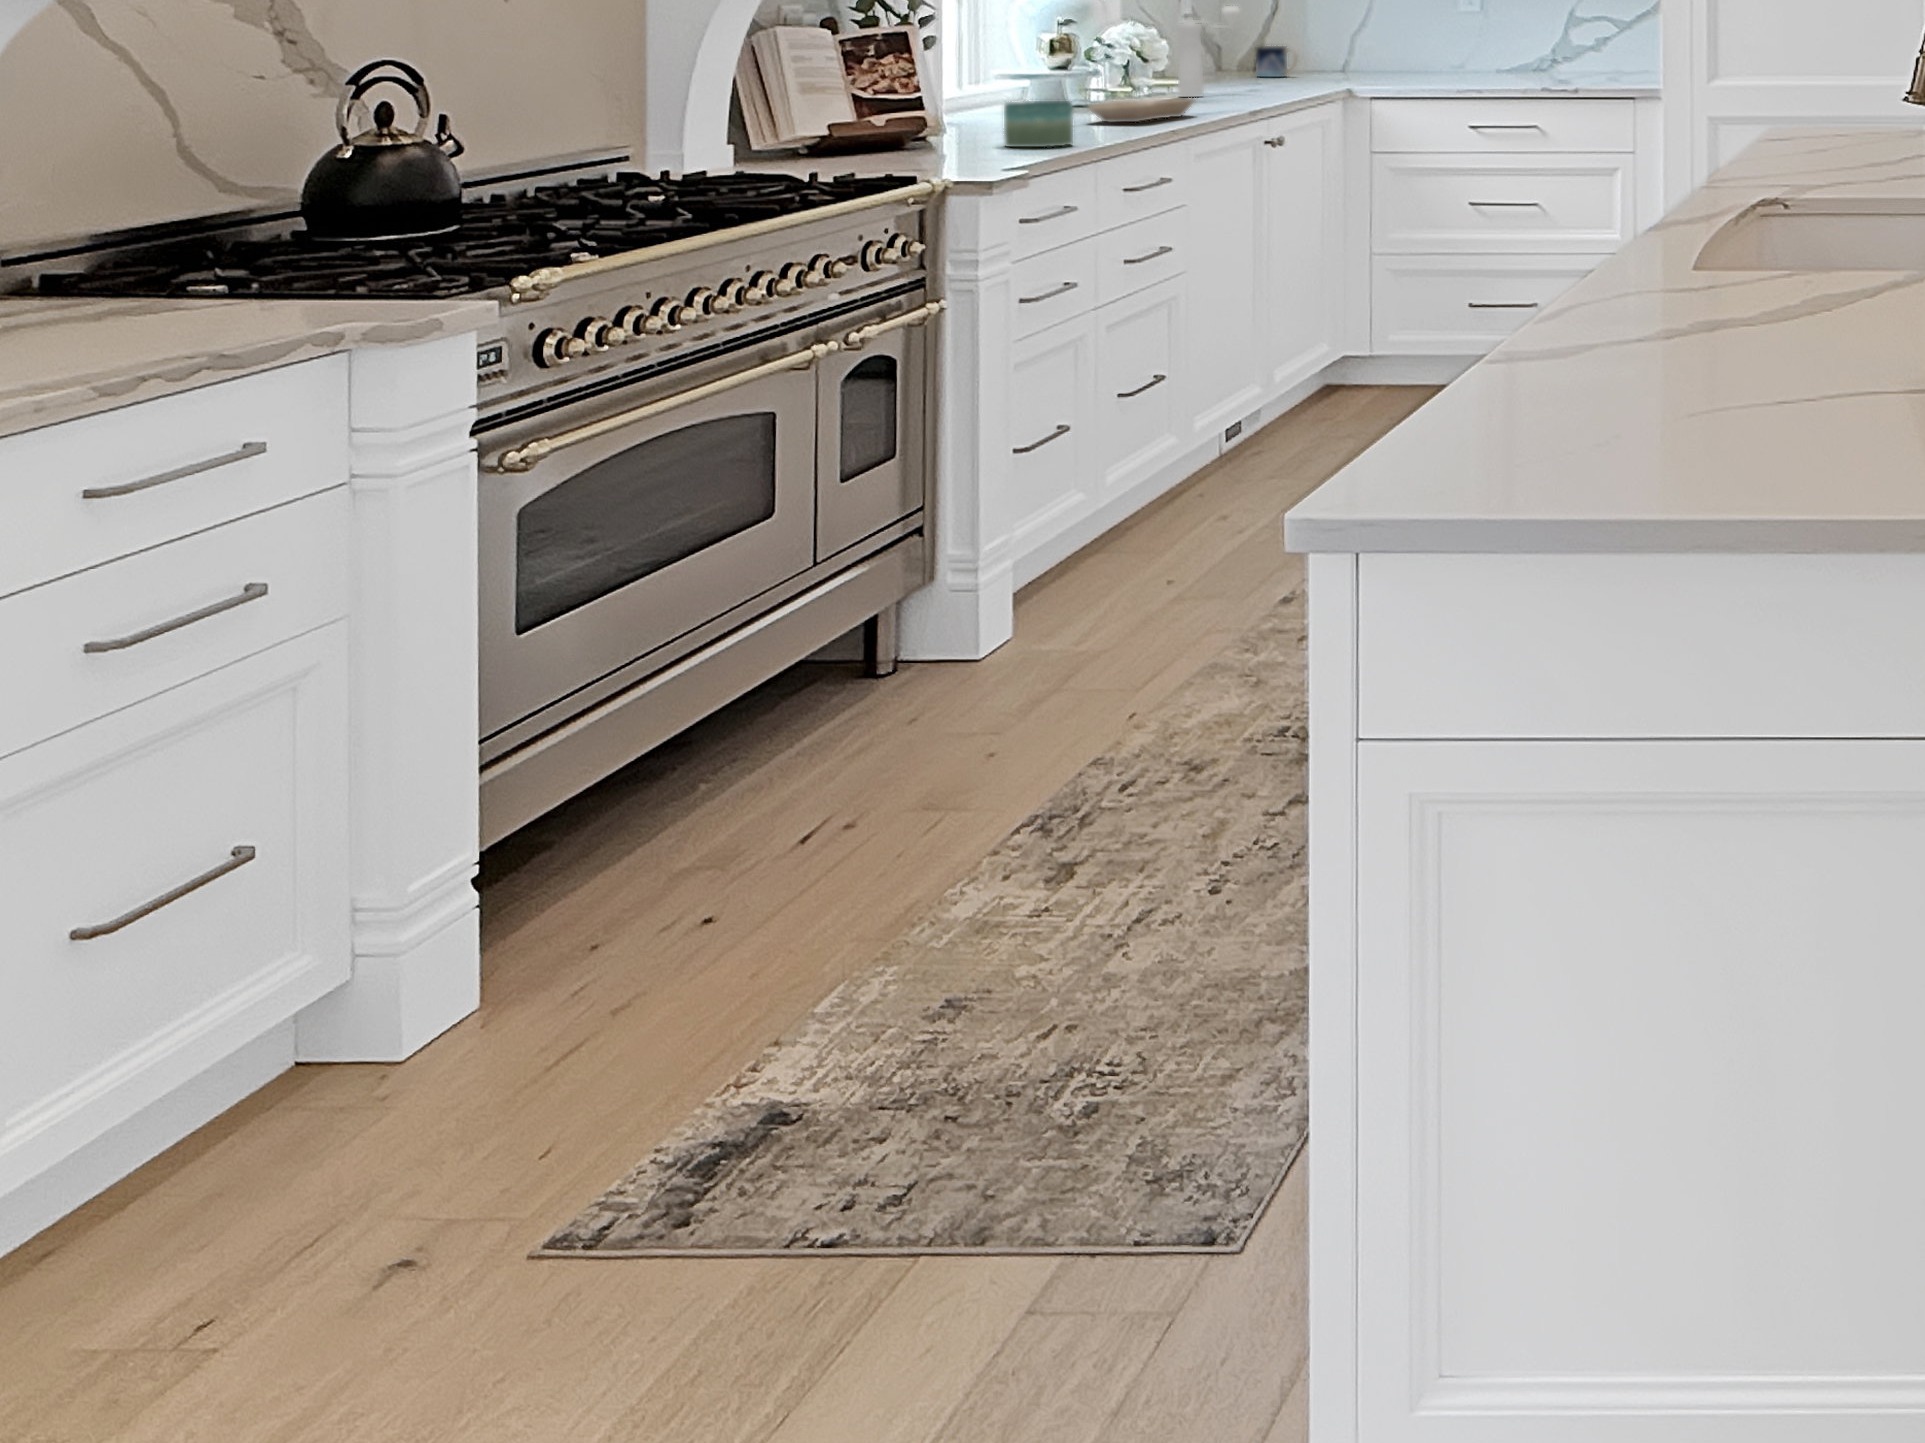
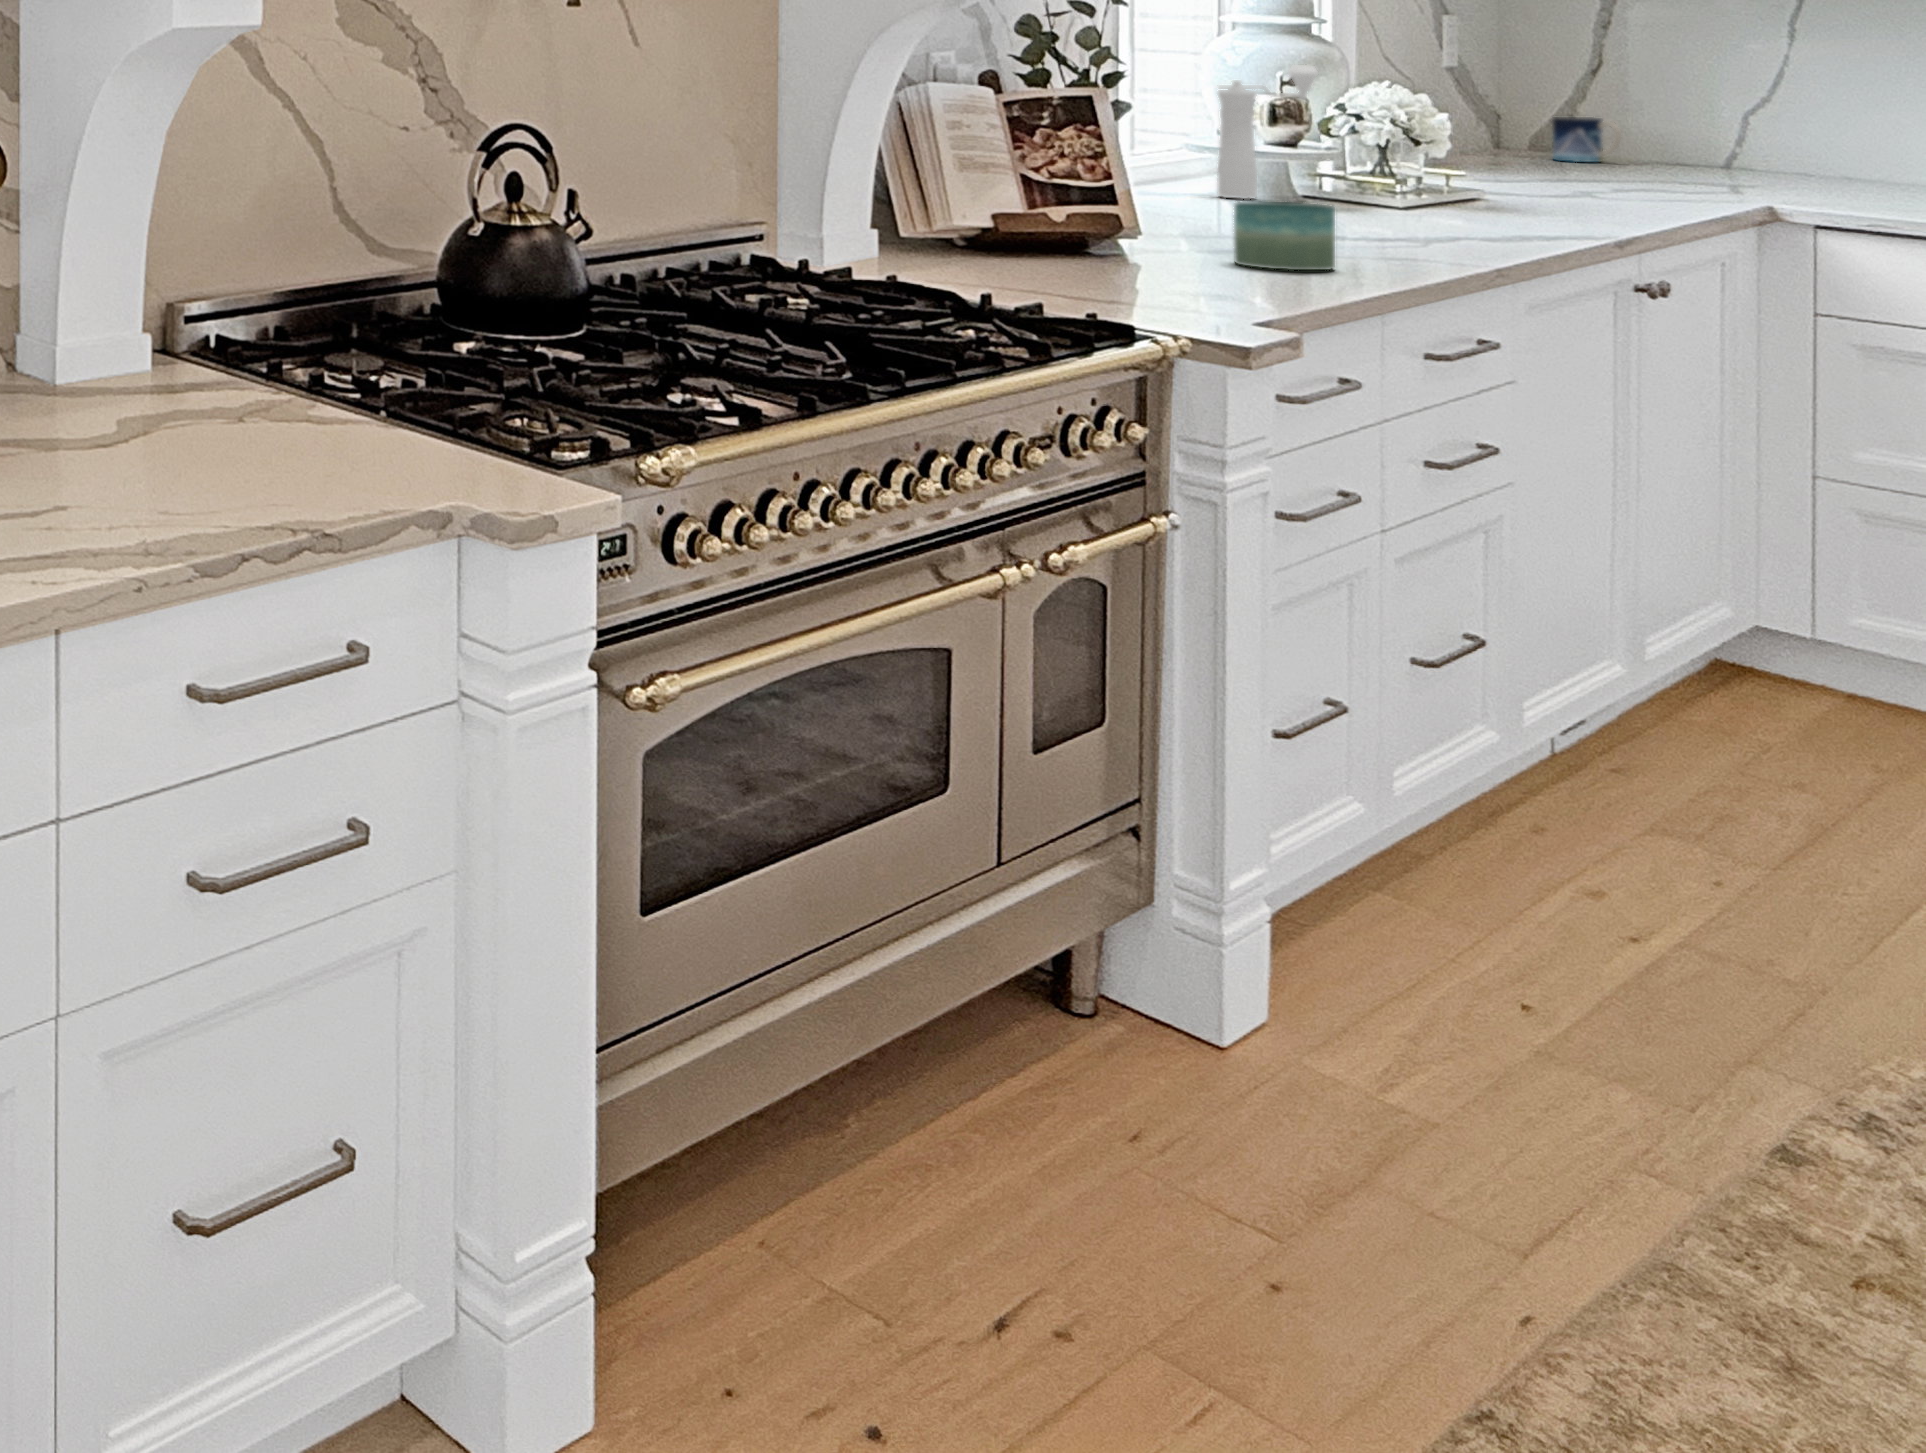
pepper mill: present [1178,6,1240,98] -> present [1217,65,1318,199]
tray: present [1089,98,1194,122] -> none [1338,198,1499,233]

